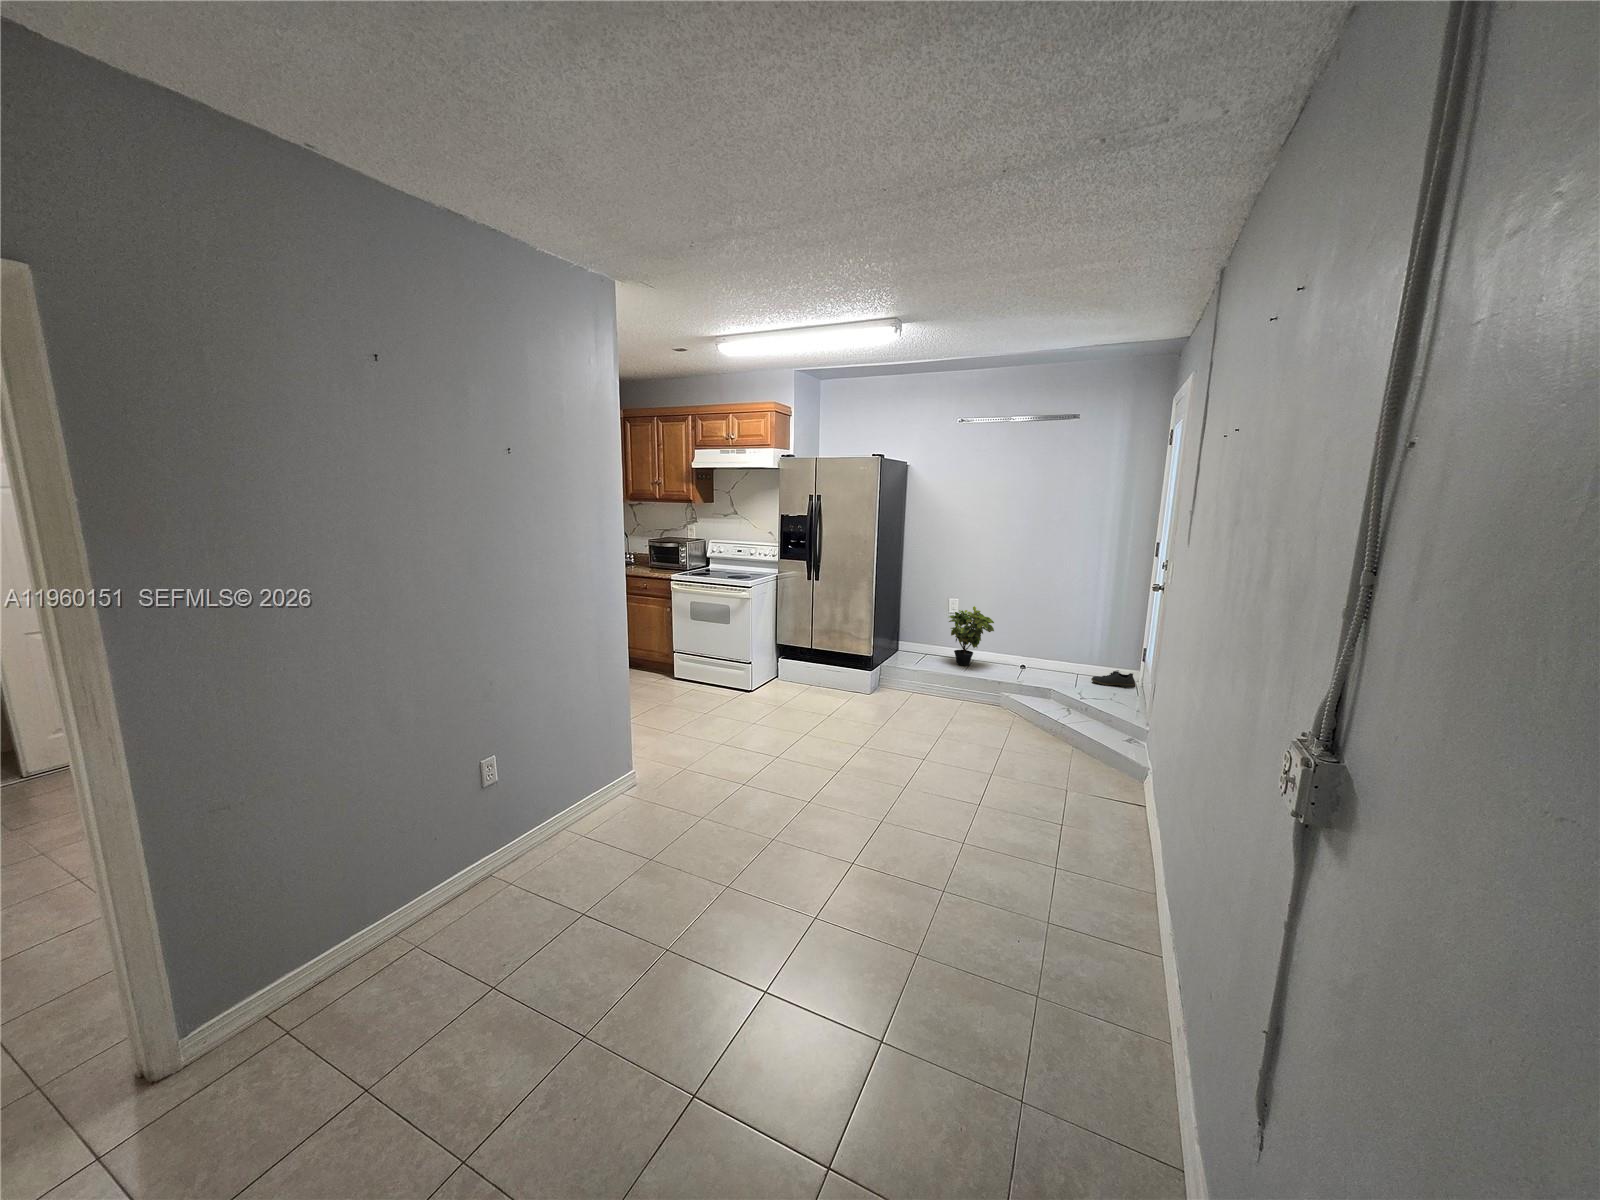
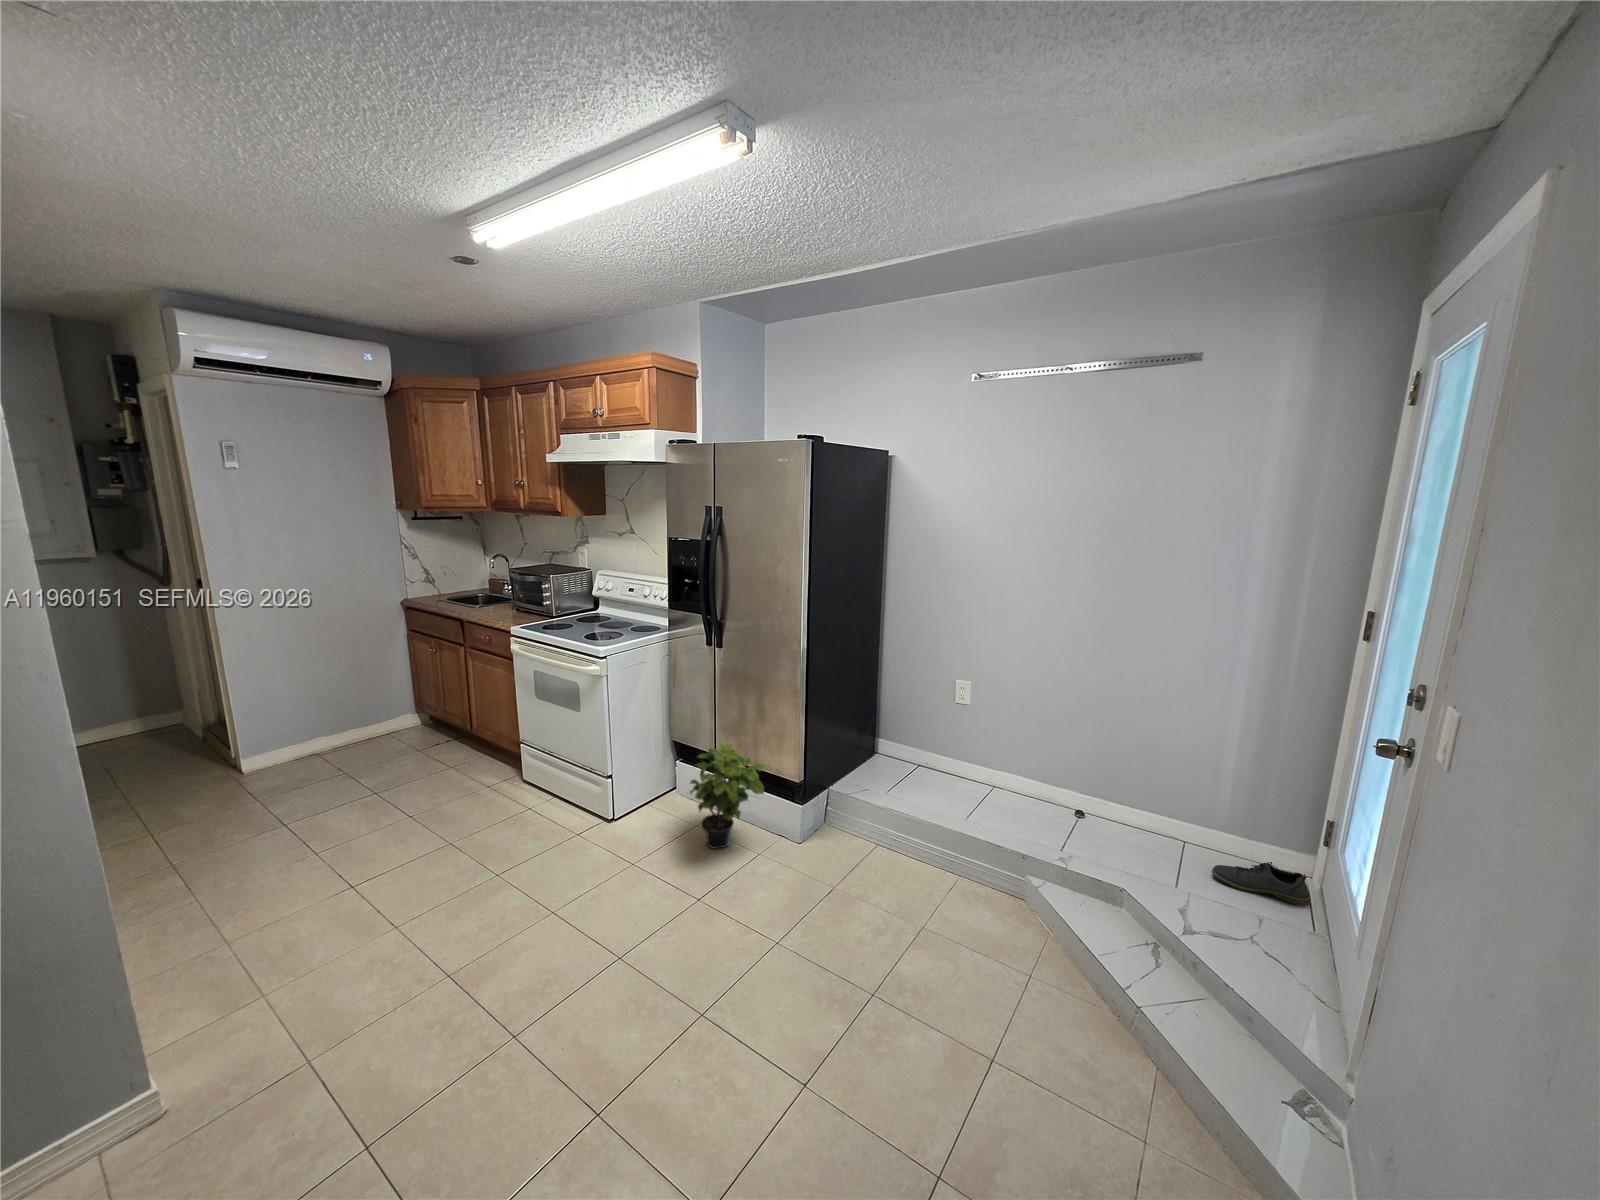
potted plant: present [949,606,994,665] -> present [690,743,766,849]

